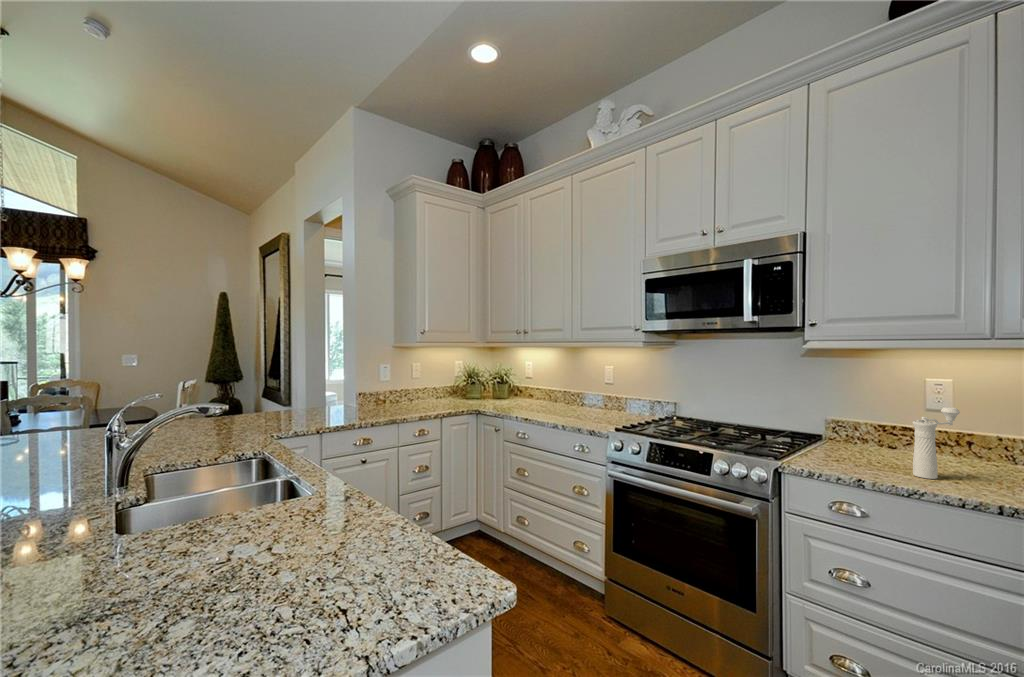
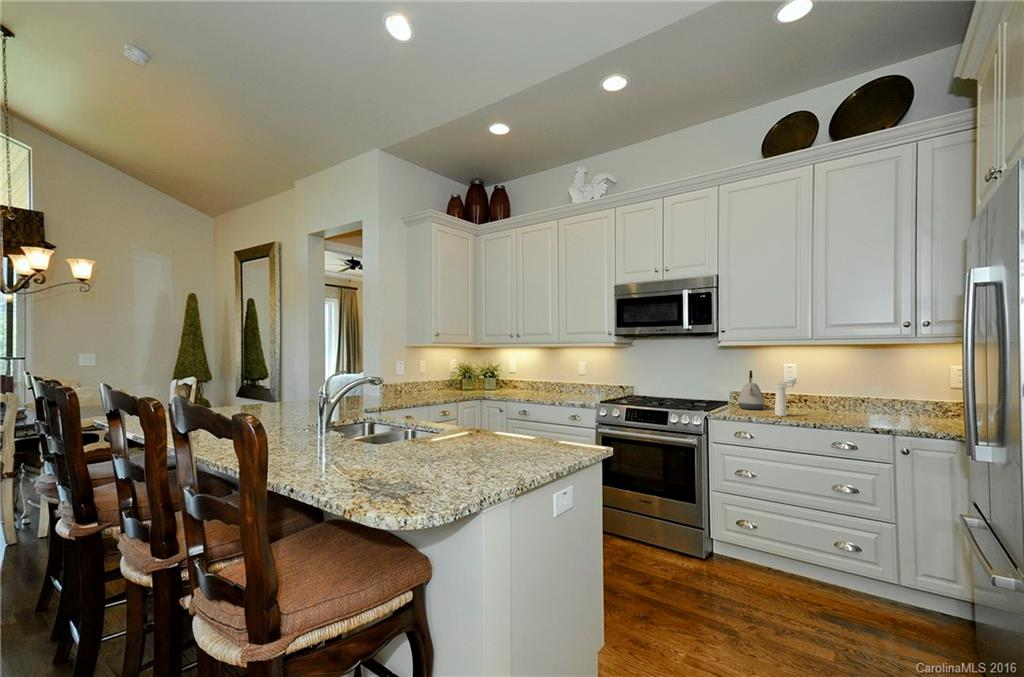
kettle: none [840,390,892,457] -> present [738,370,765,410]

